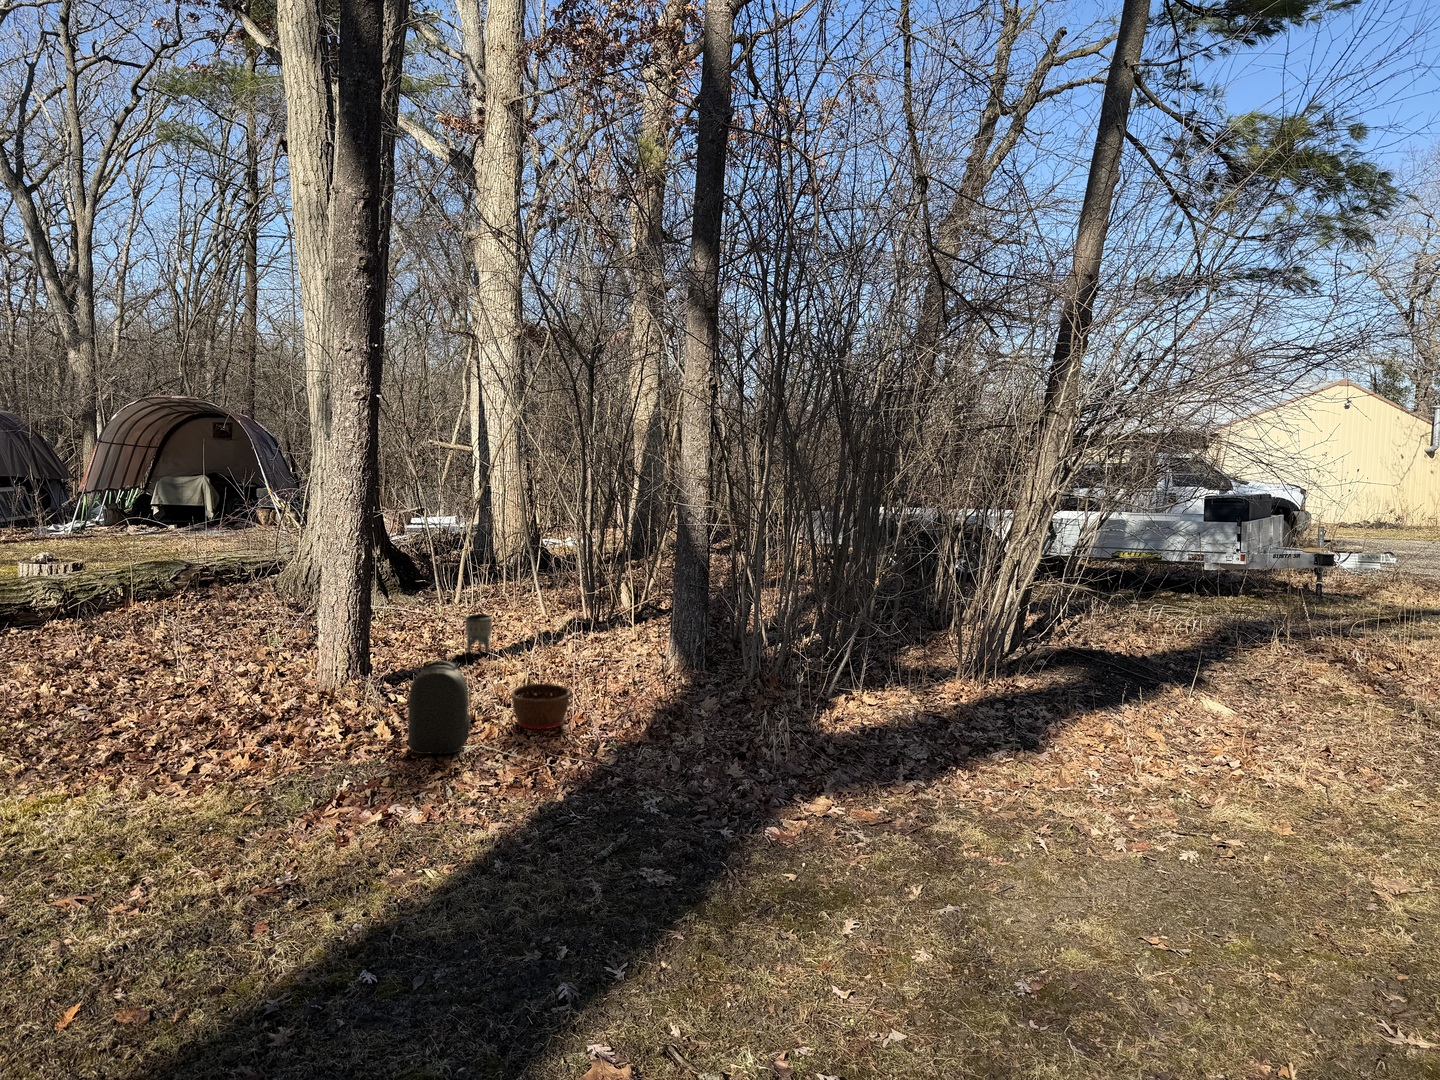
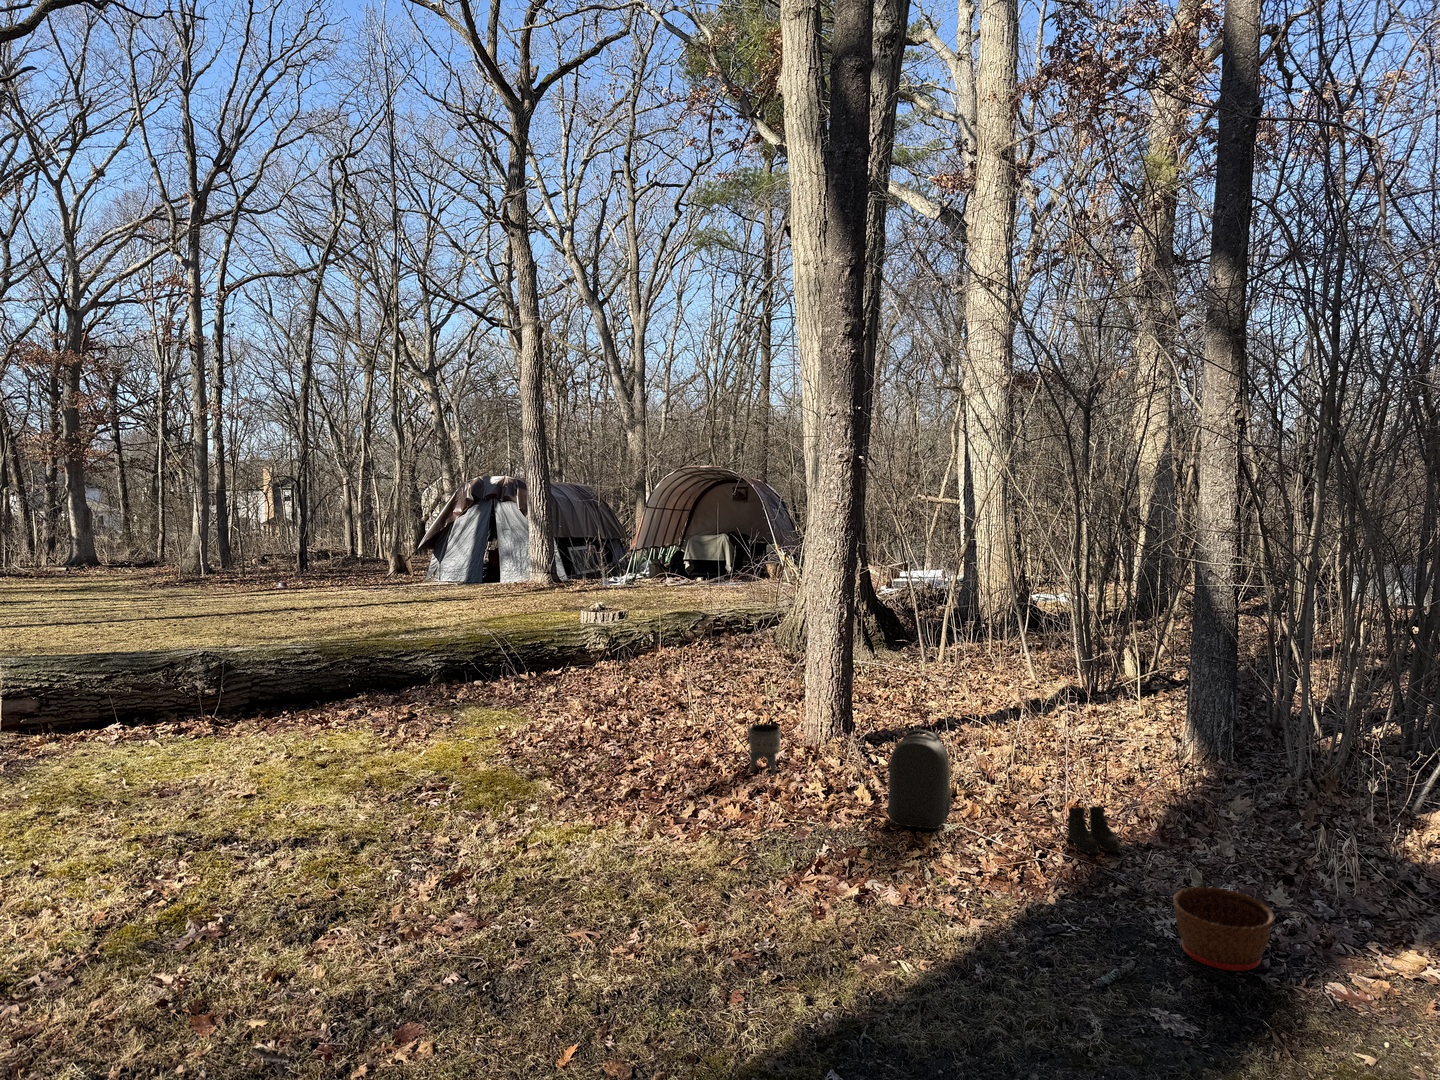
planter: present [465,614,492,653] -> present [748,724,781,774]
basket: present [511,684,571,729] -> present [1173,887,1274,971]
boots: none [576,714,620,757] -> present [1068,805,1120,854]

